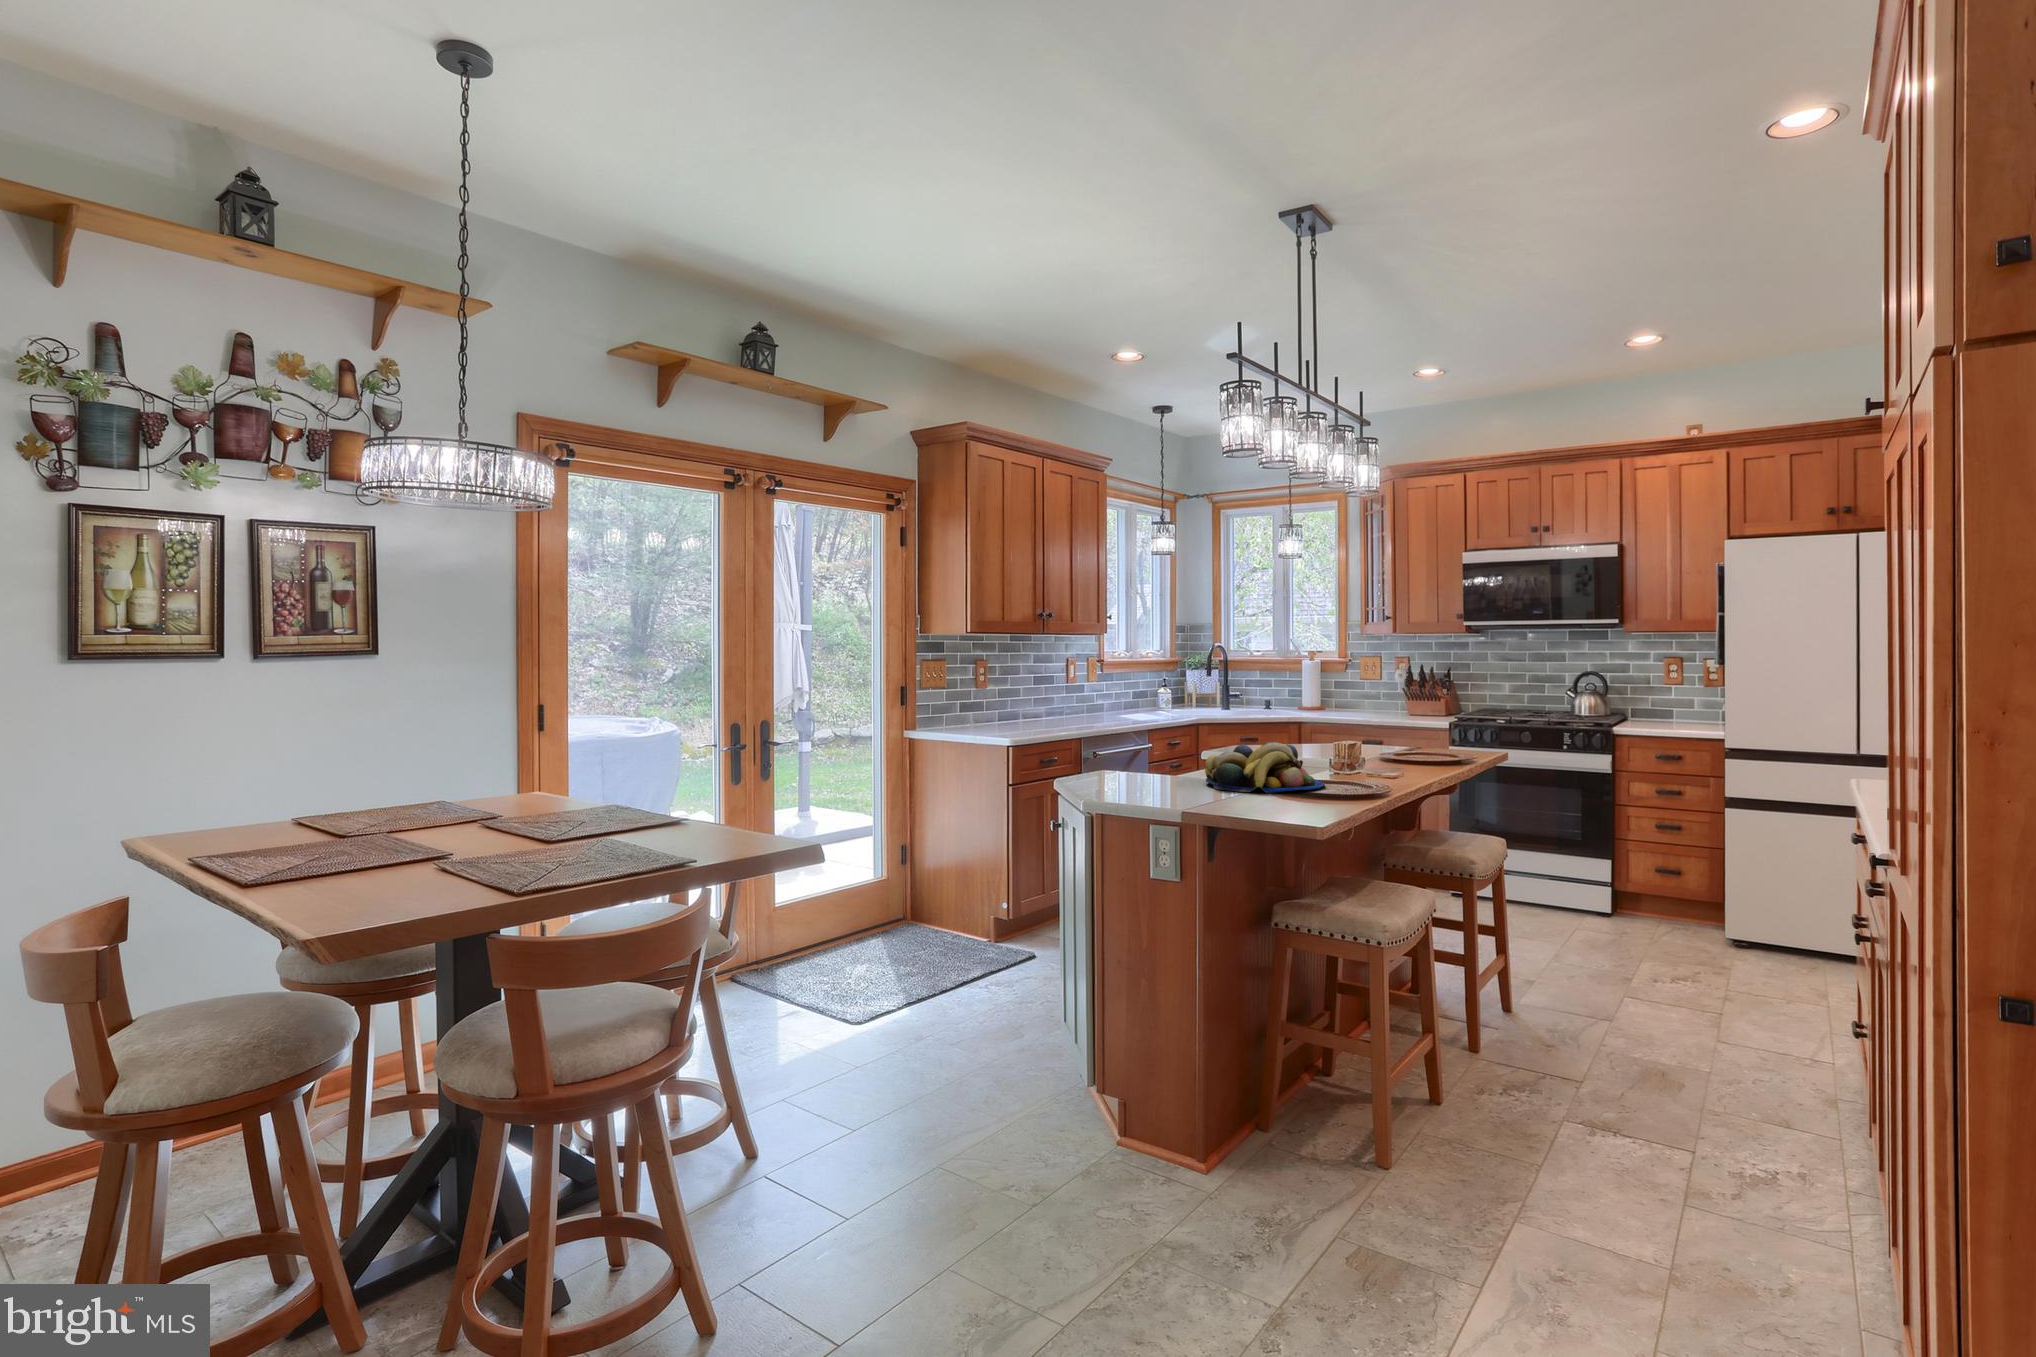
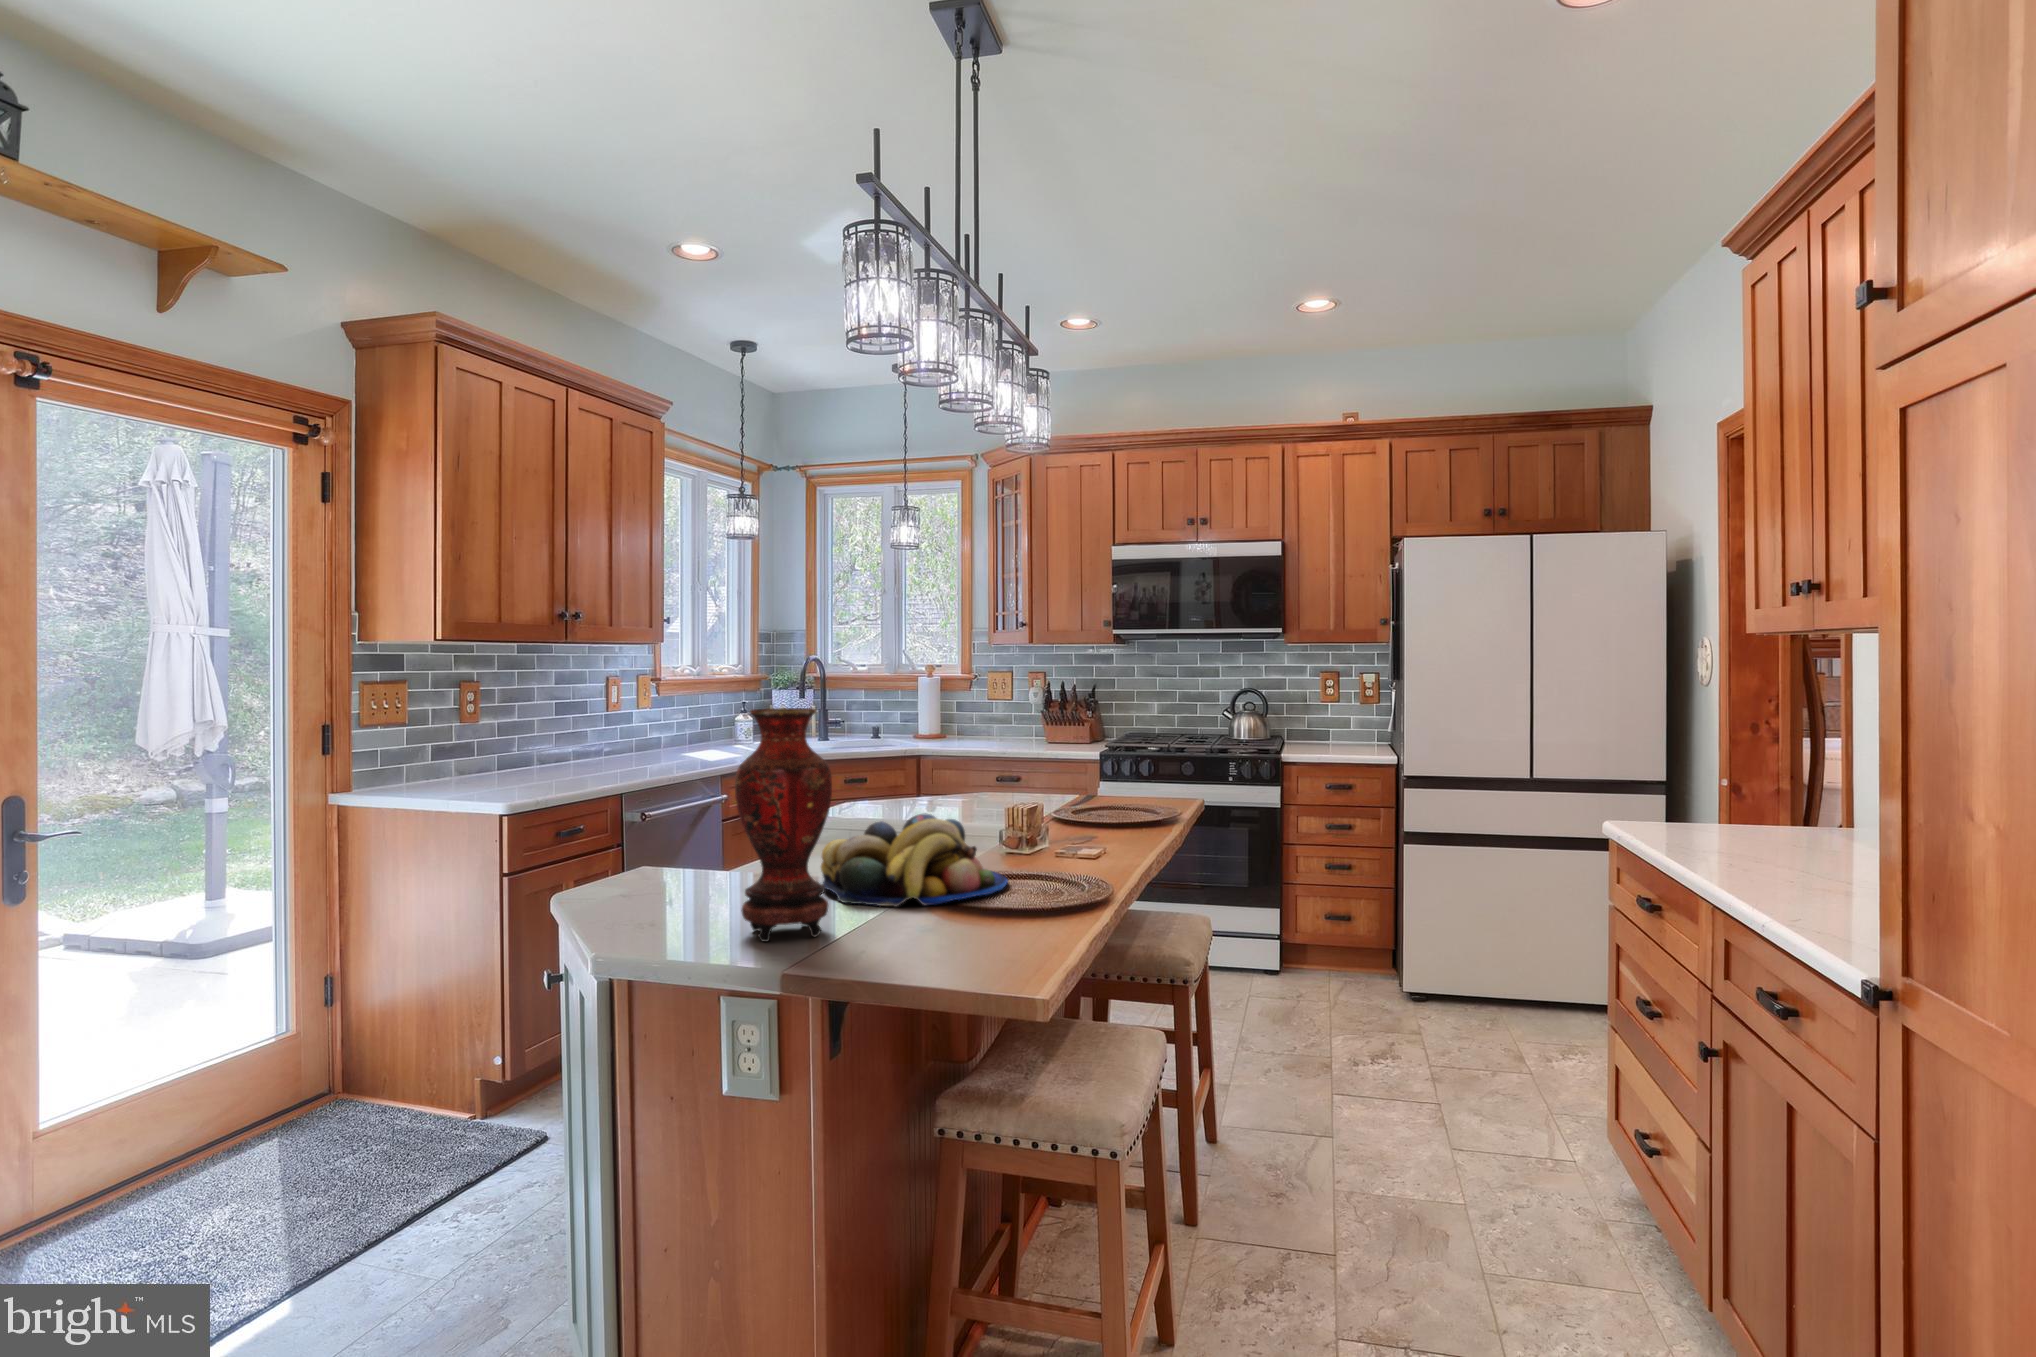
vase: none [1153,670,1208,801] -> present [735,708,832,942]

